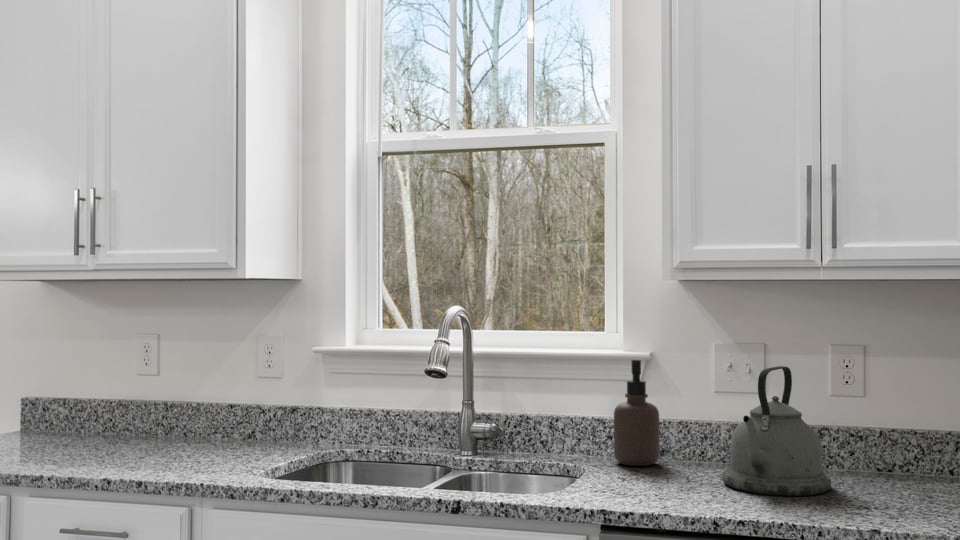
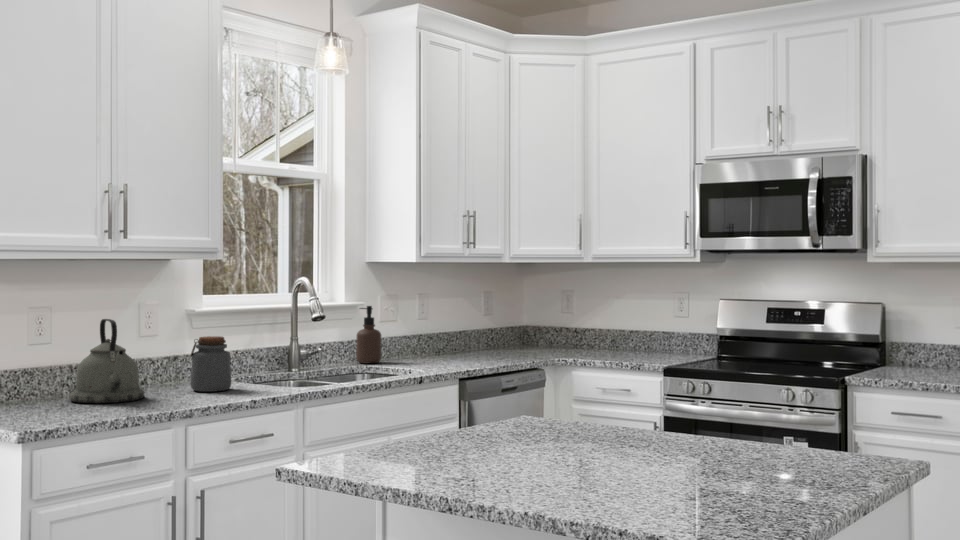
kettle: present [722,366,831,496] -> present [70,319,144,403]
jar: none [185,384,242,461] -> present [191,336,231,392]

